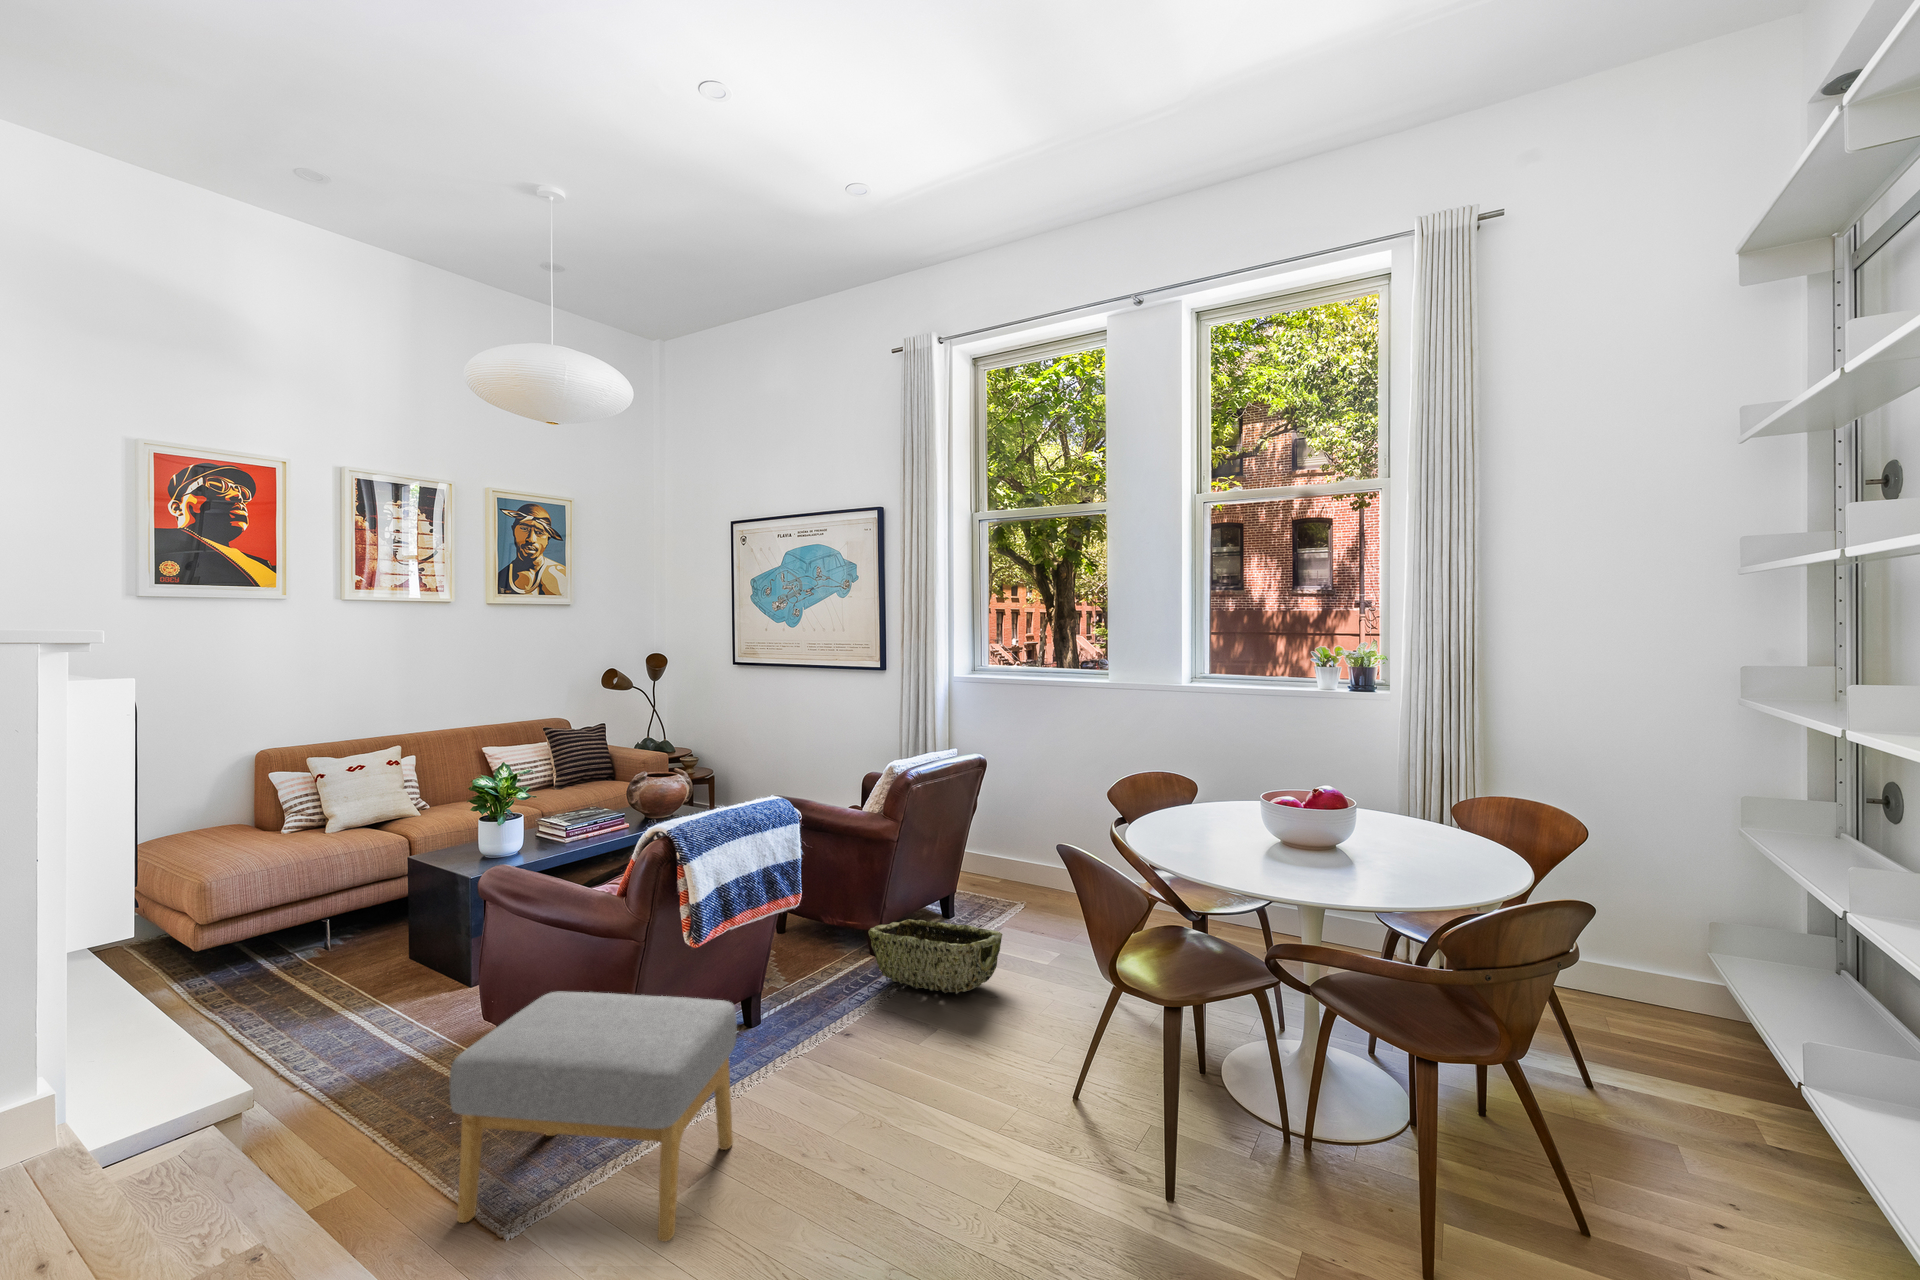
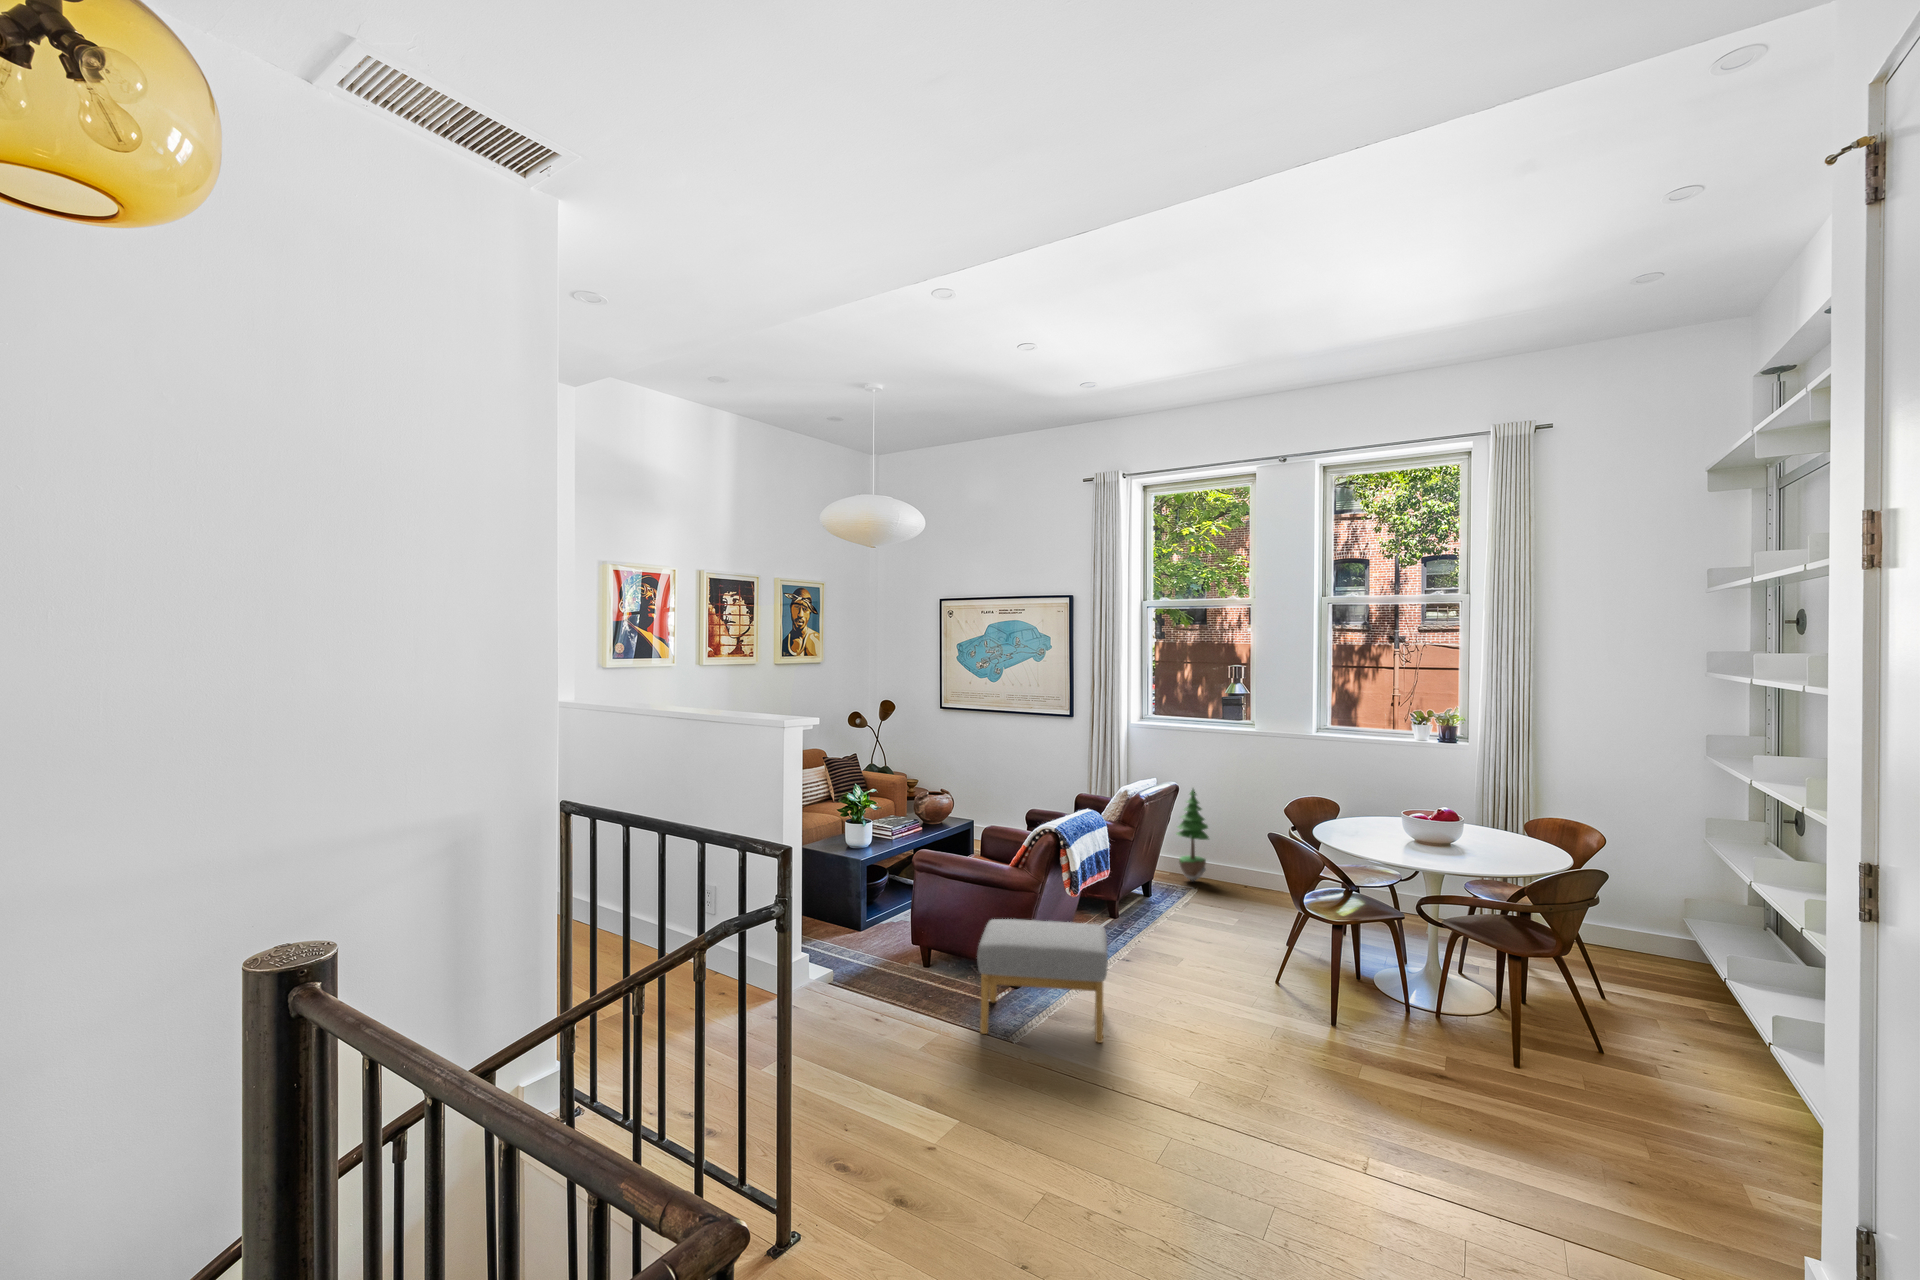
potted tree: none [999,759,1045,888] -> present [1177,789,1209,881]
woven basket: present [868,919,1002,994] -> none [1123,895,1213,941]

